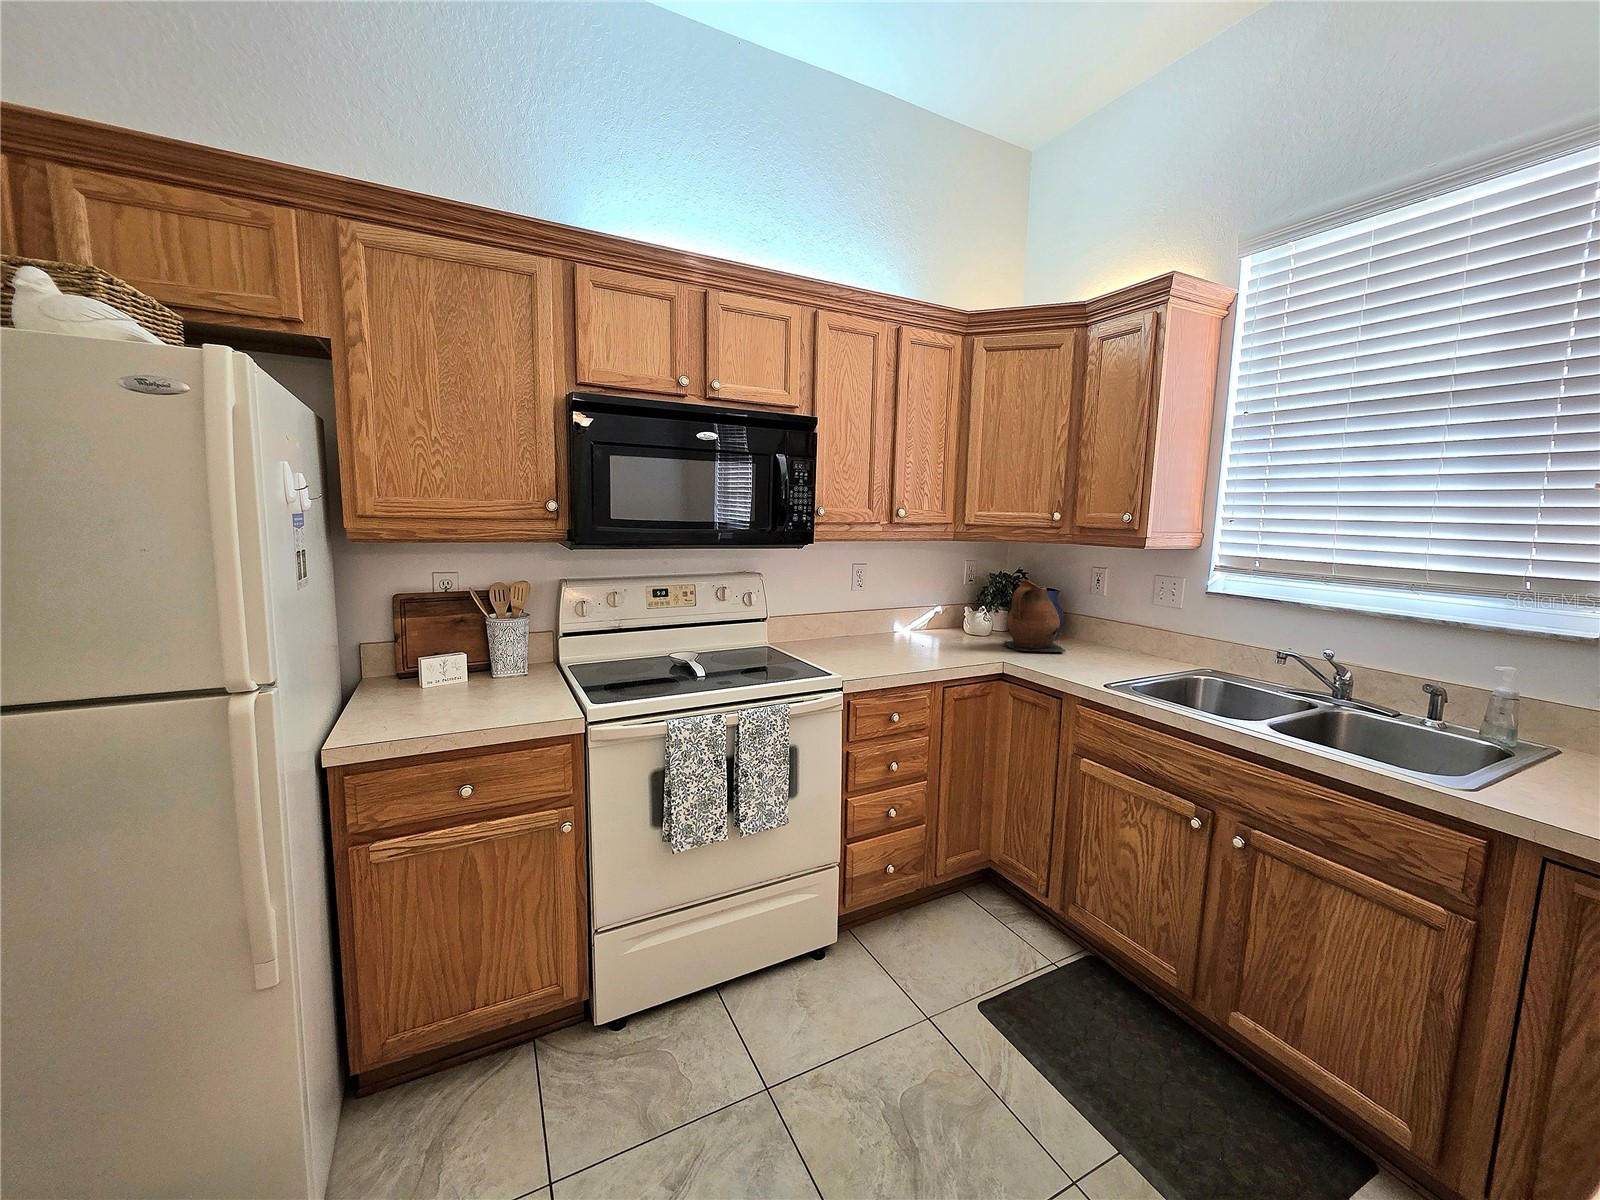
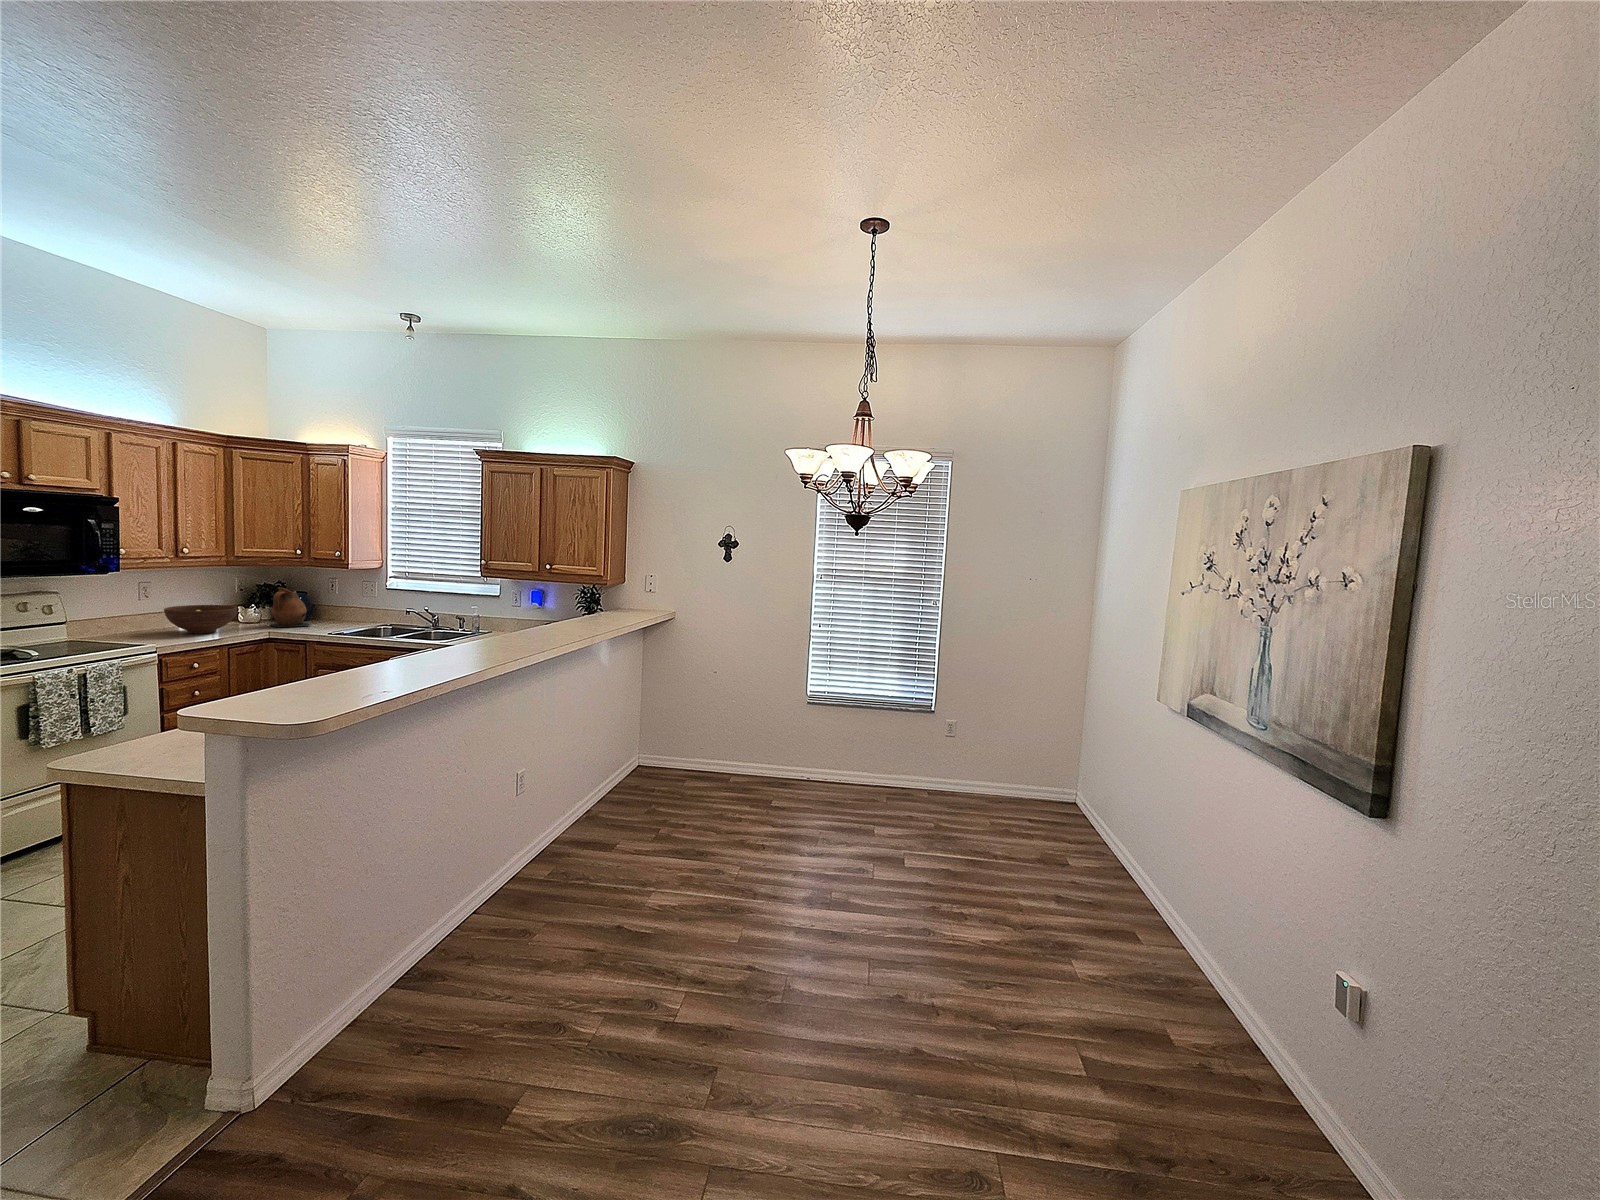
fruit bowl: none [870,603,961,652] -> present [164,605,237,634]

